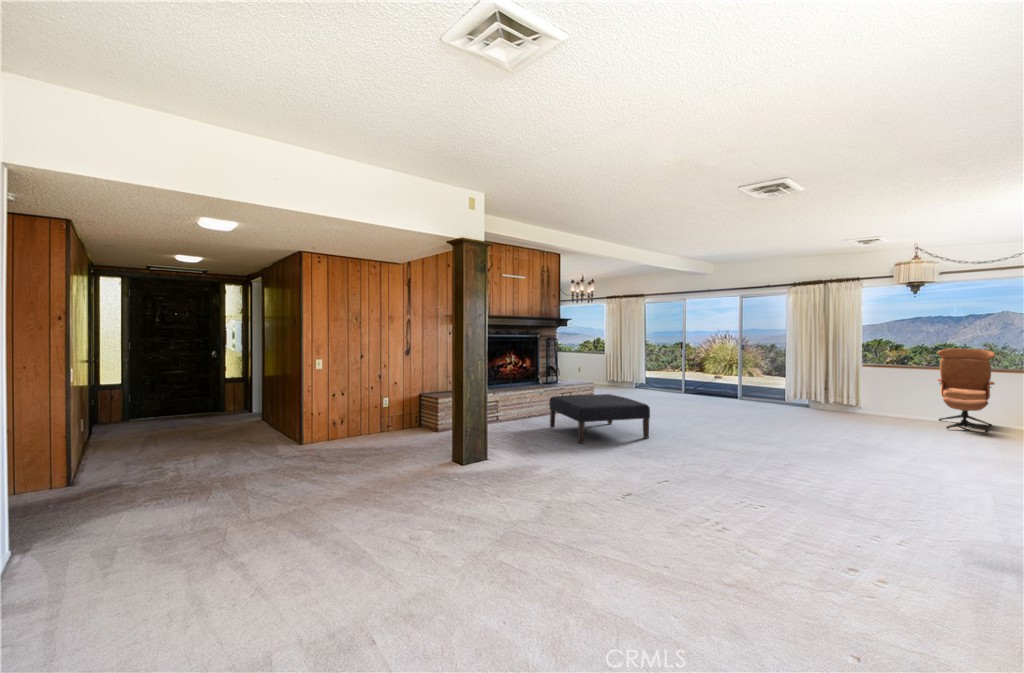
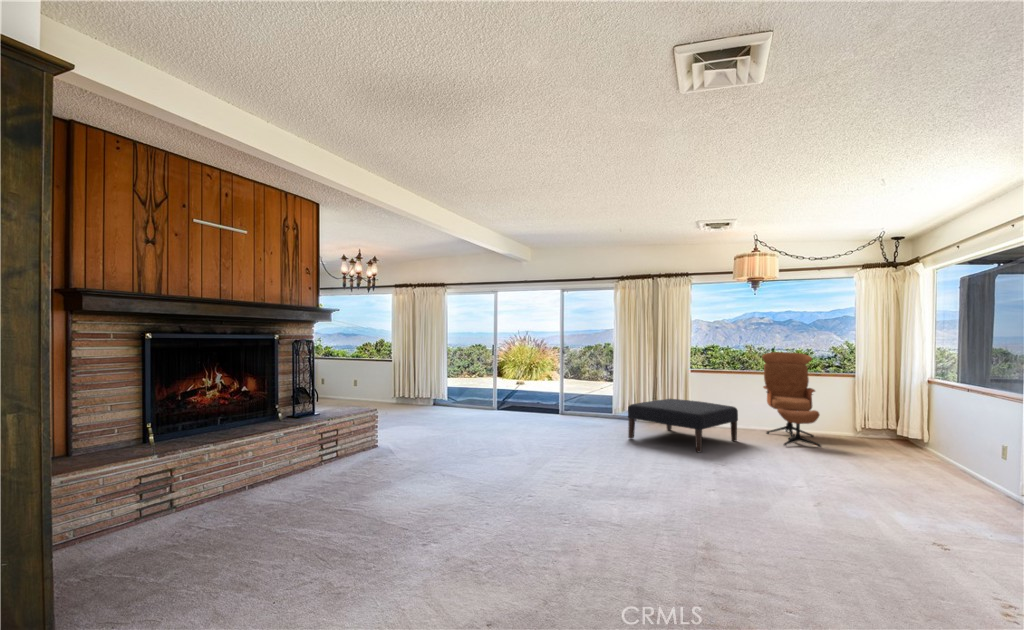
ottoman: present [549,394,650,443] -> present [628,399,738,452]

